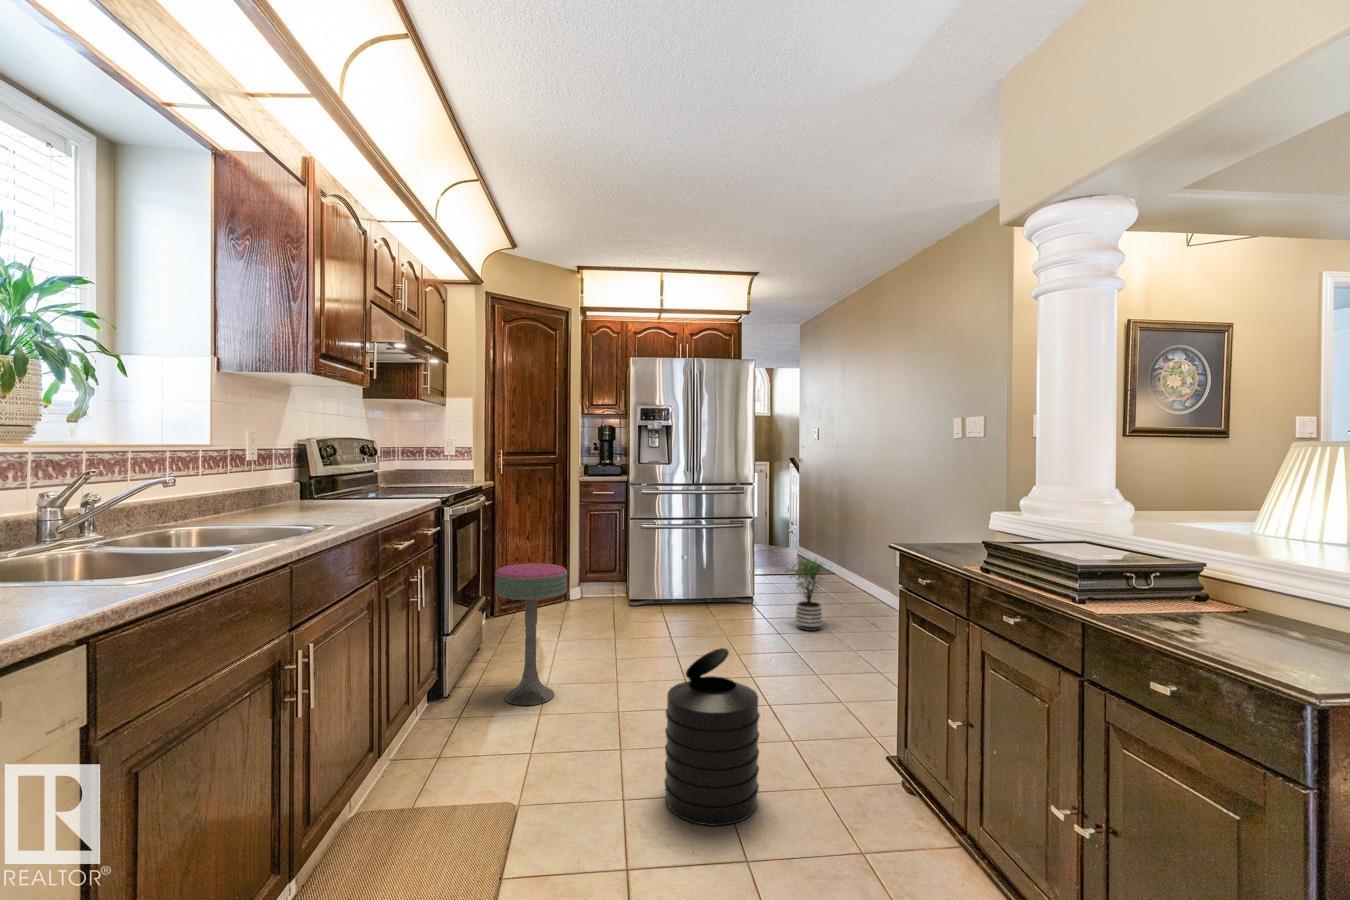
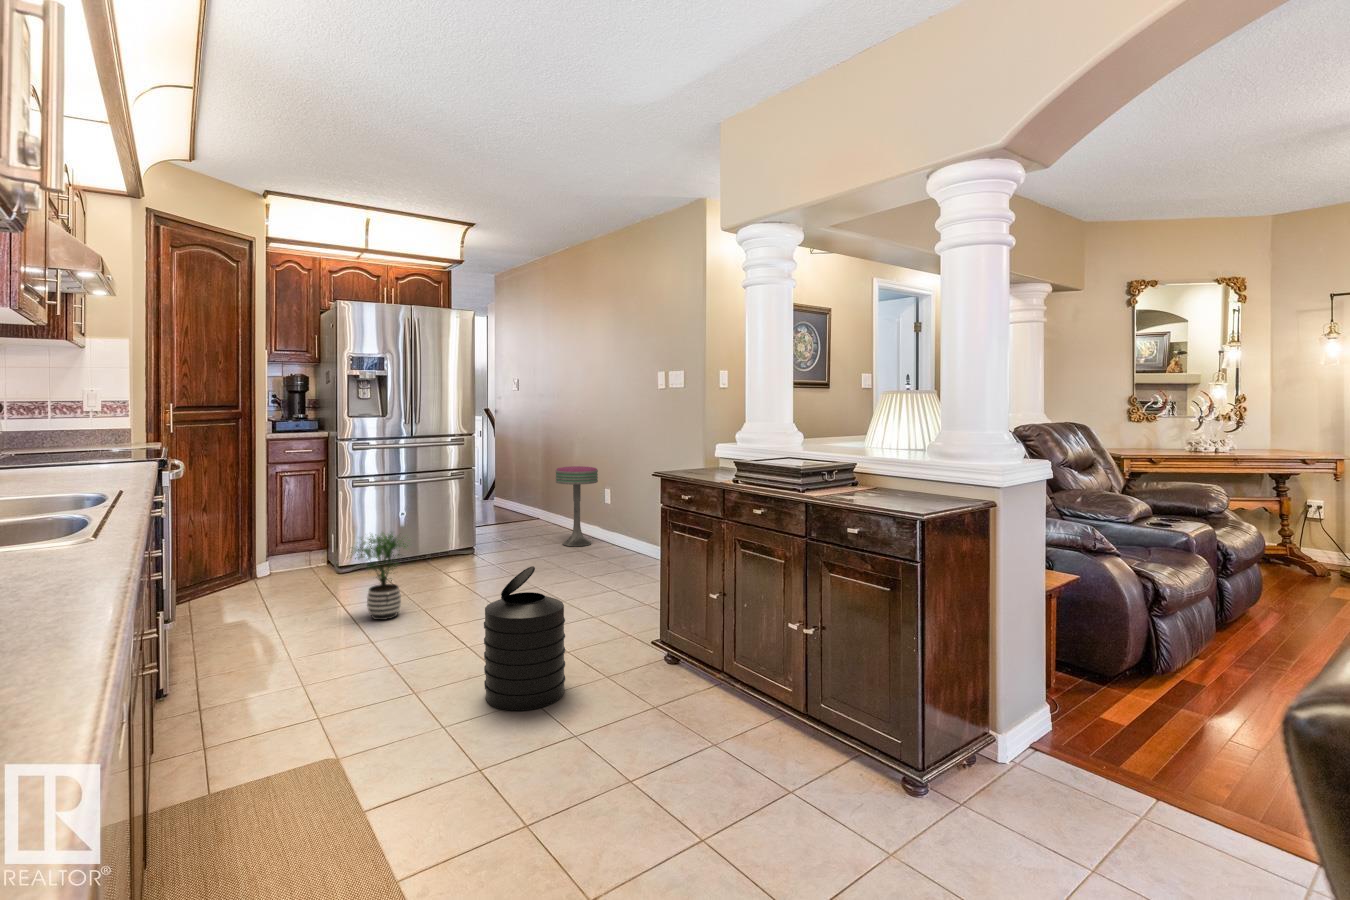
potted plant: present [784,558,828,631] -> present [347,533,408,620]
bar stool: present [495,563,567,705] -> present [556,466,598,546]

